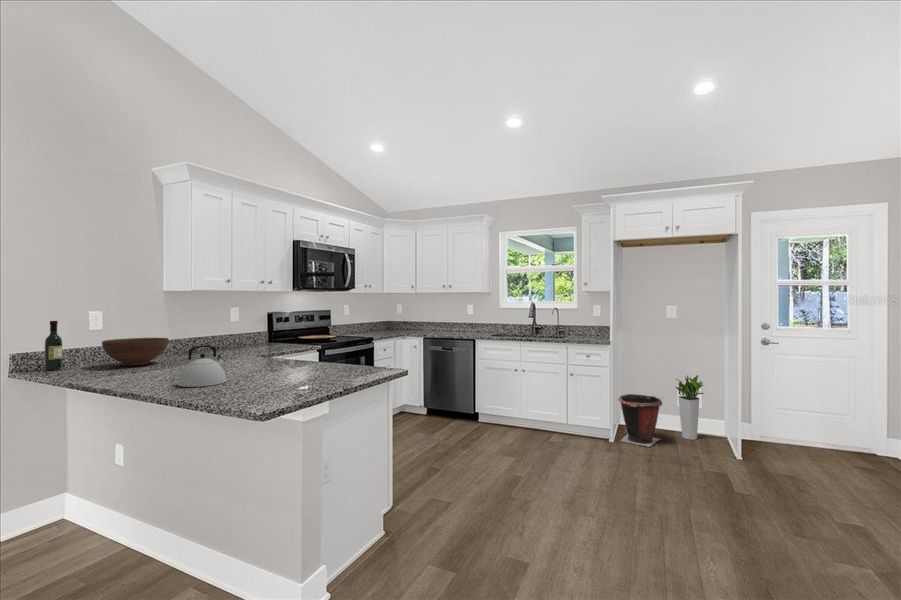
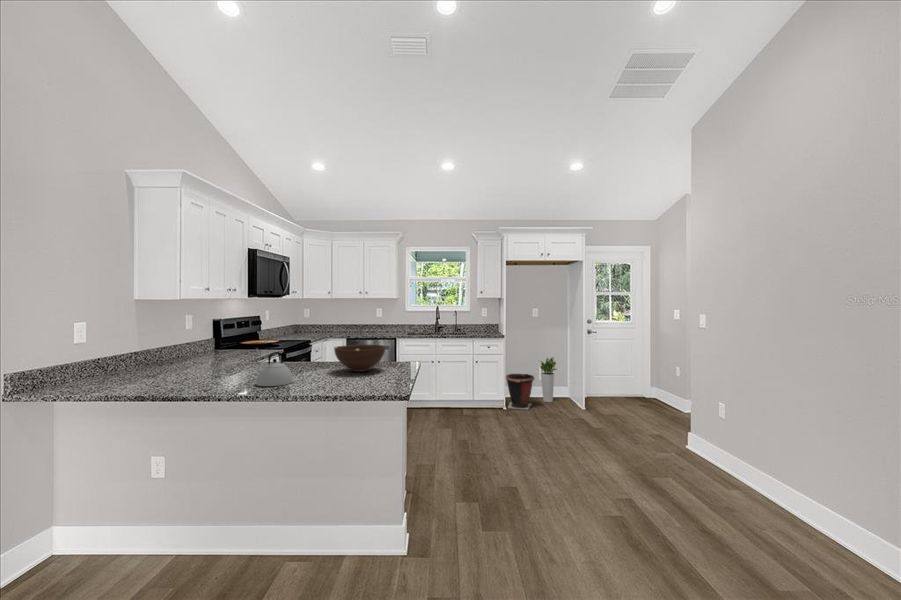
wine bottle: present [45,321,62,370] -> none [49,336,67,387]
fruit bowl: present [102,338,169,366] -> present [334,345,385,372]

